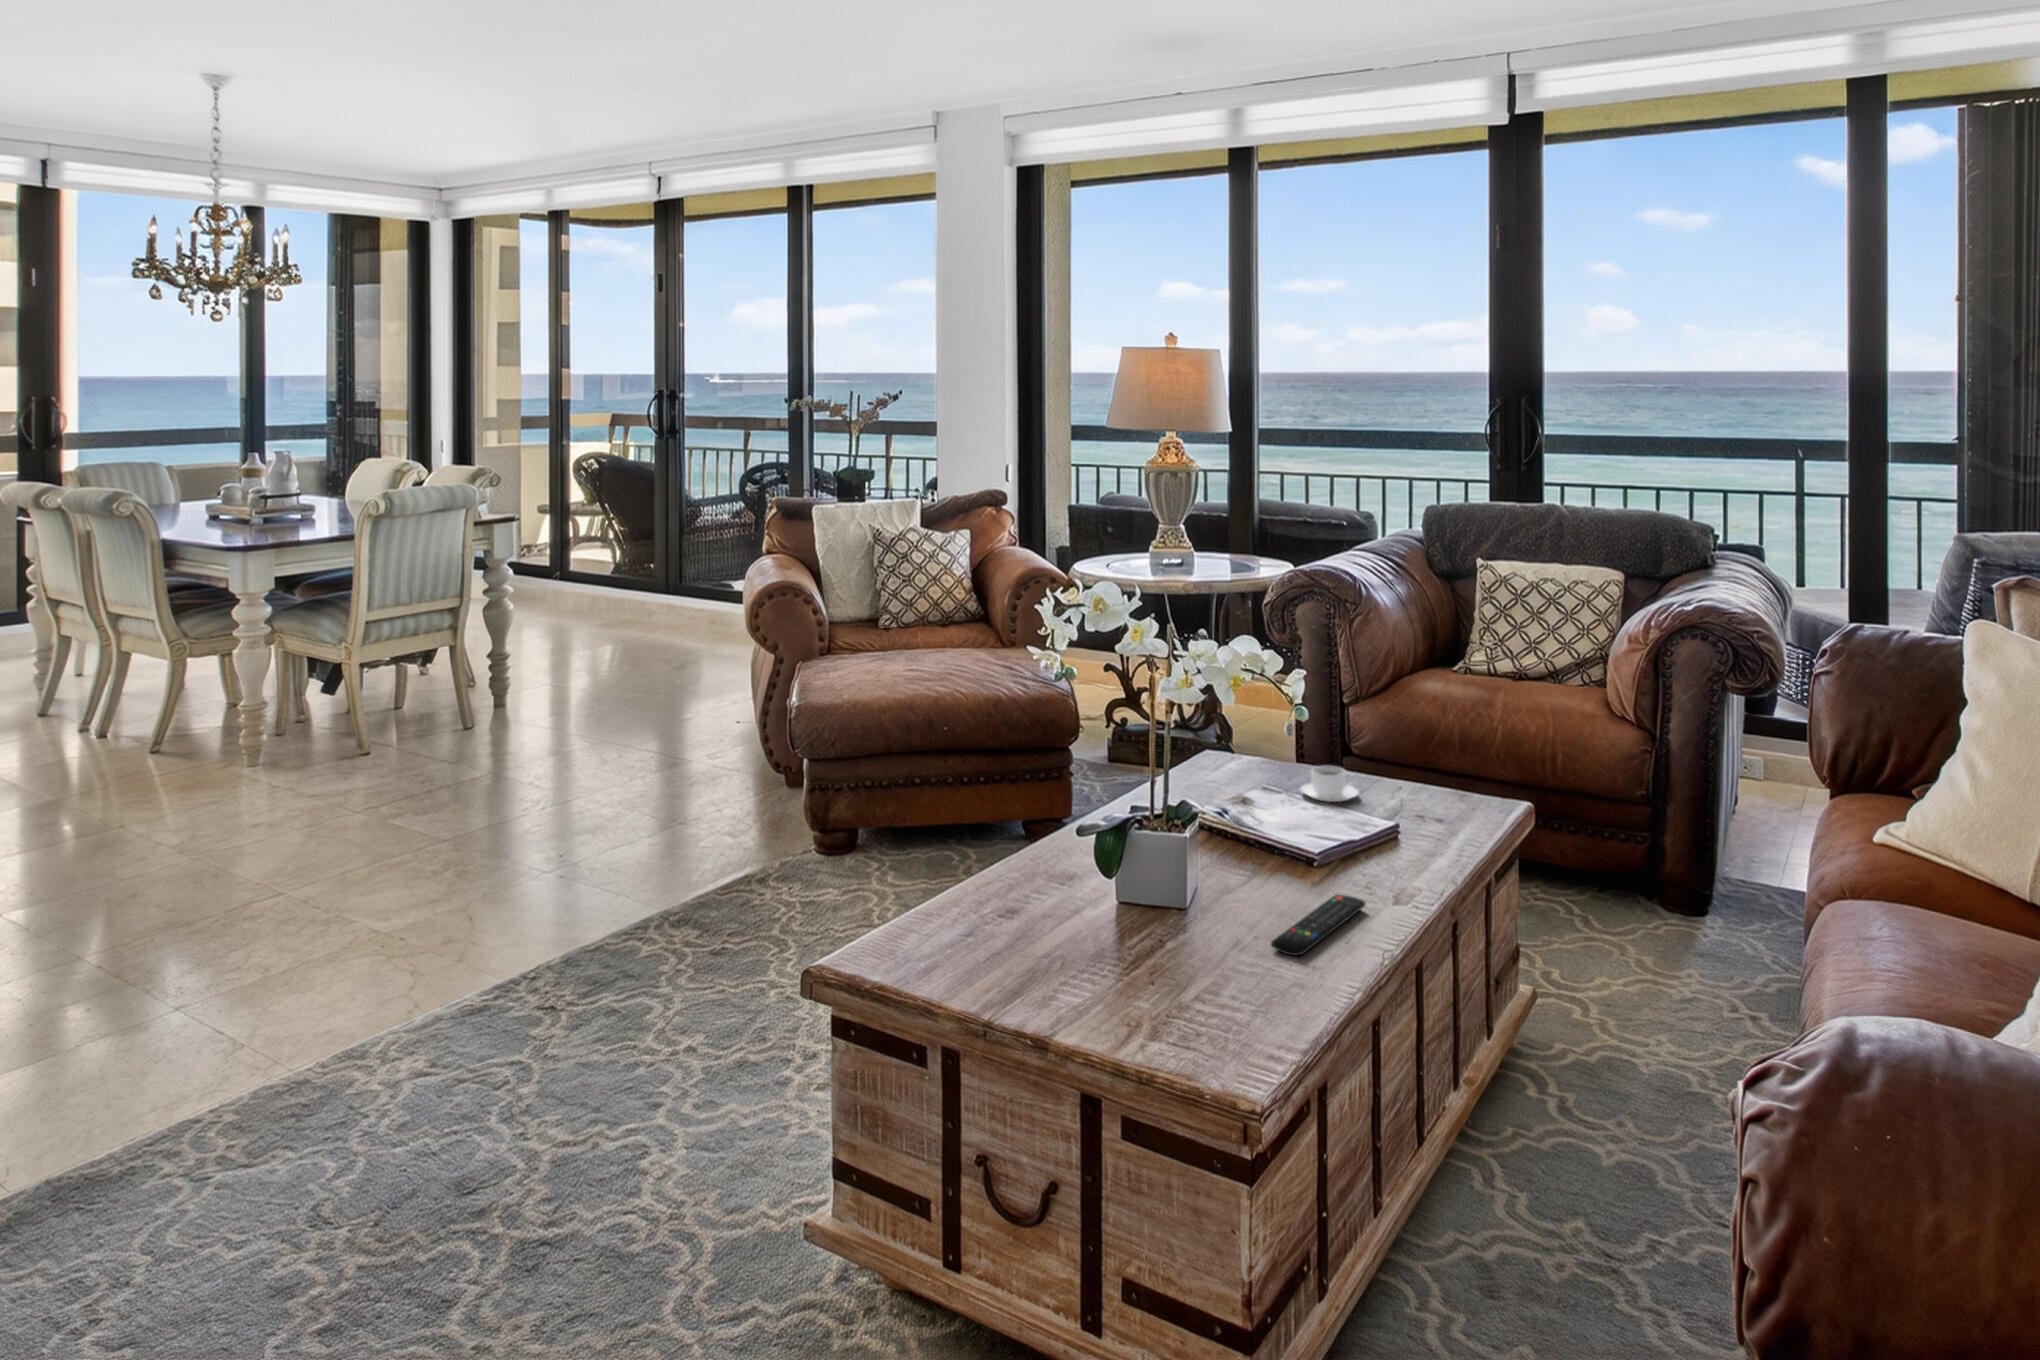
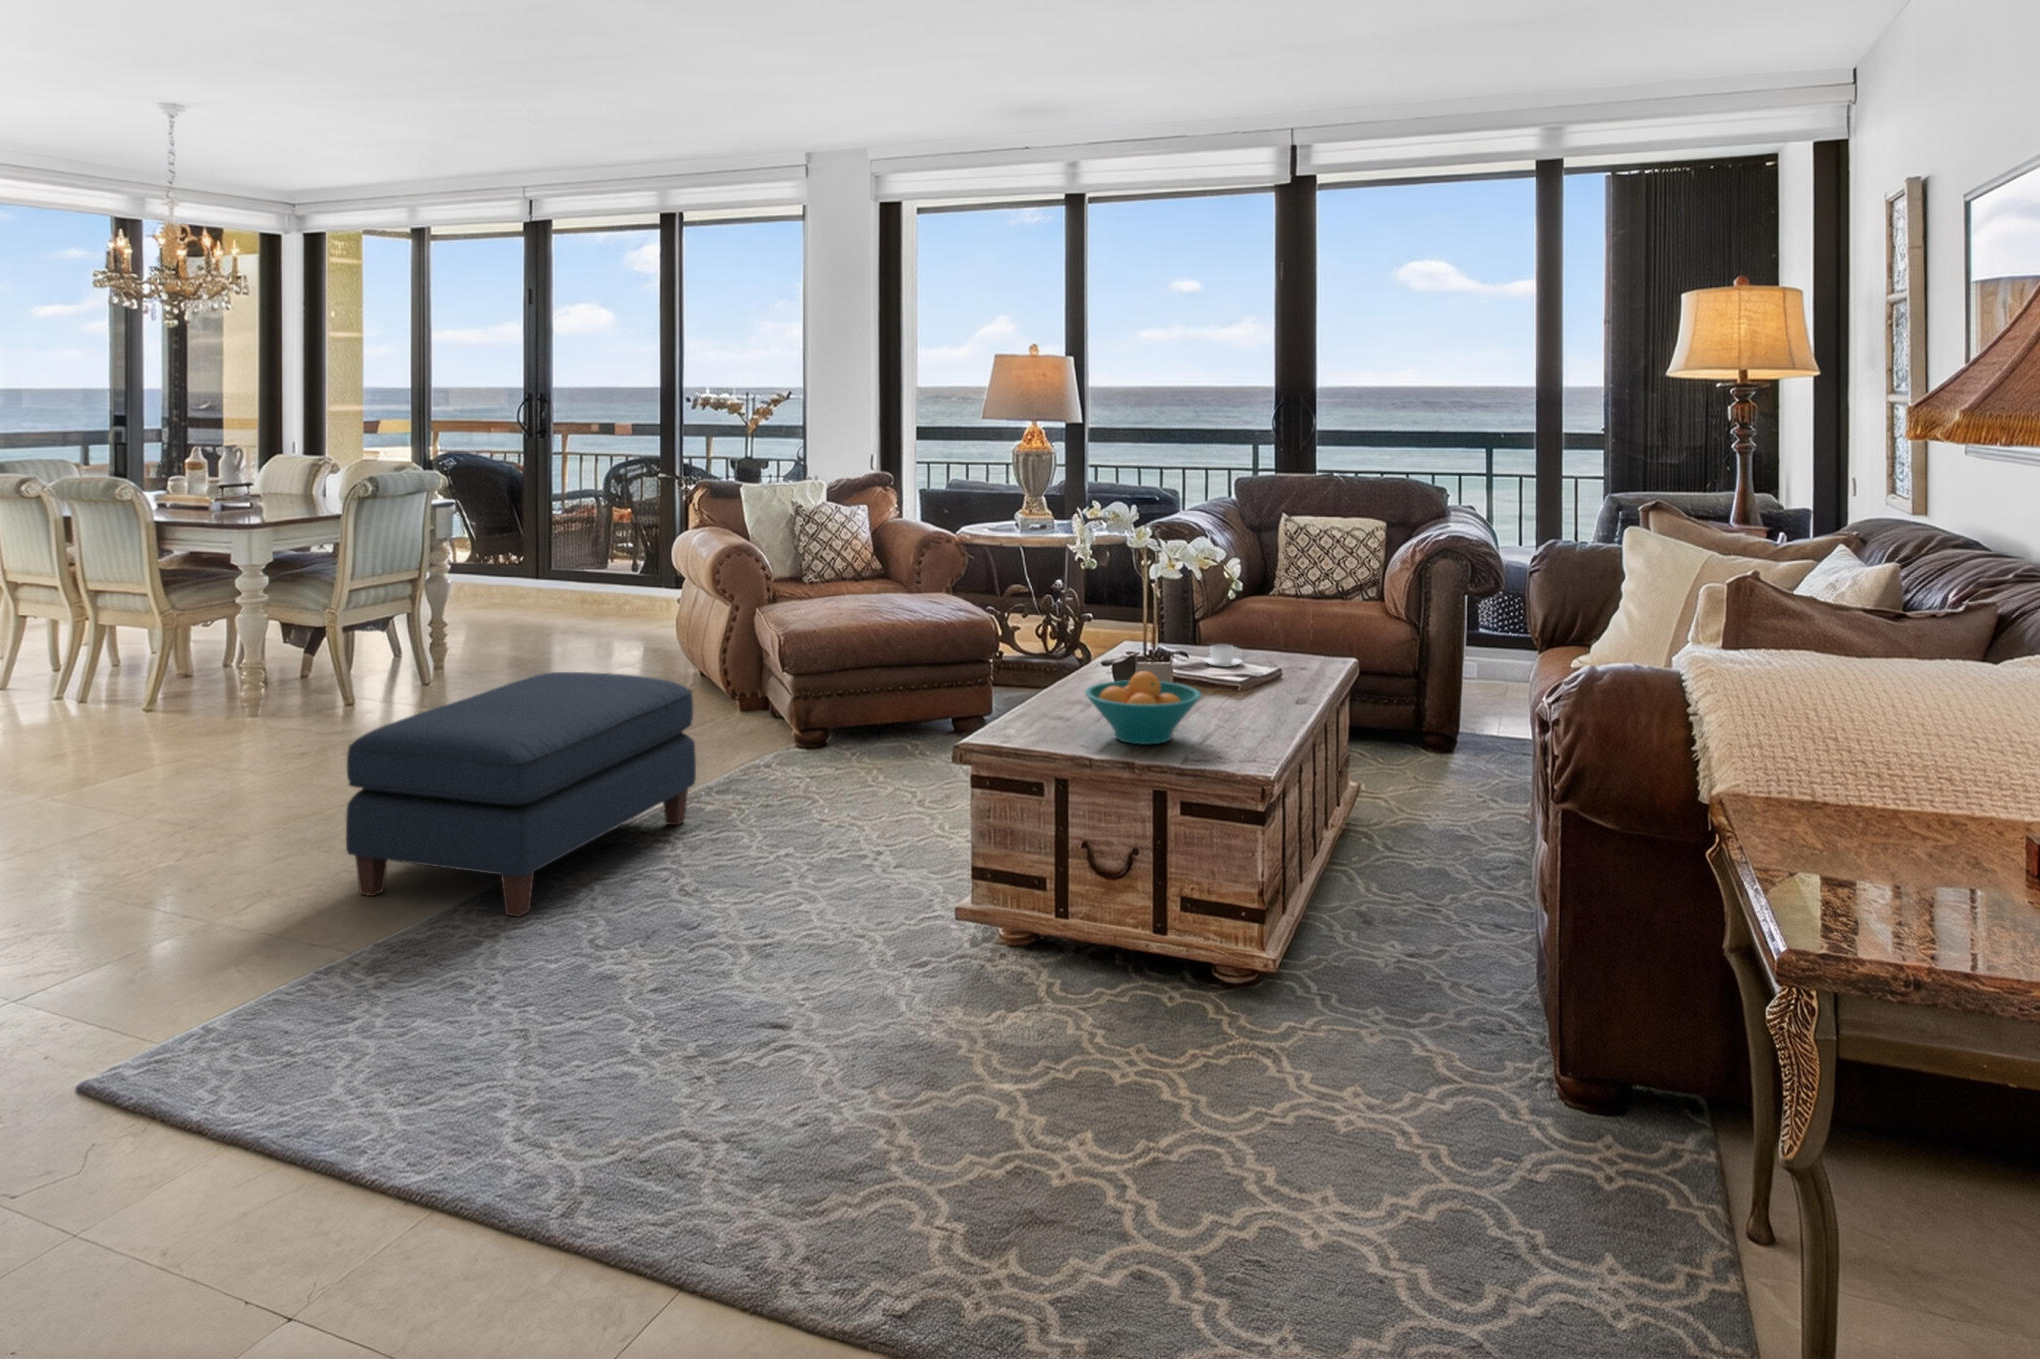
ottoman: none [61,759,606,1150] -> present [346,672,696,917]
fruit bowl: none [1019,857,1207,985] -> present [1085,671,1201,744]
remote control: present [1271,895,1366,956] -> none [1232,704,1277,730]

